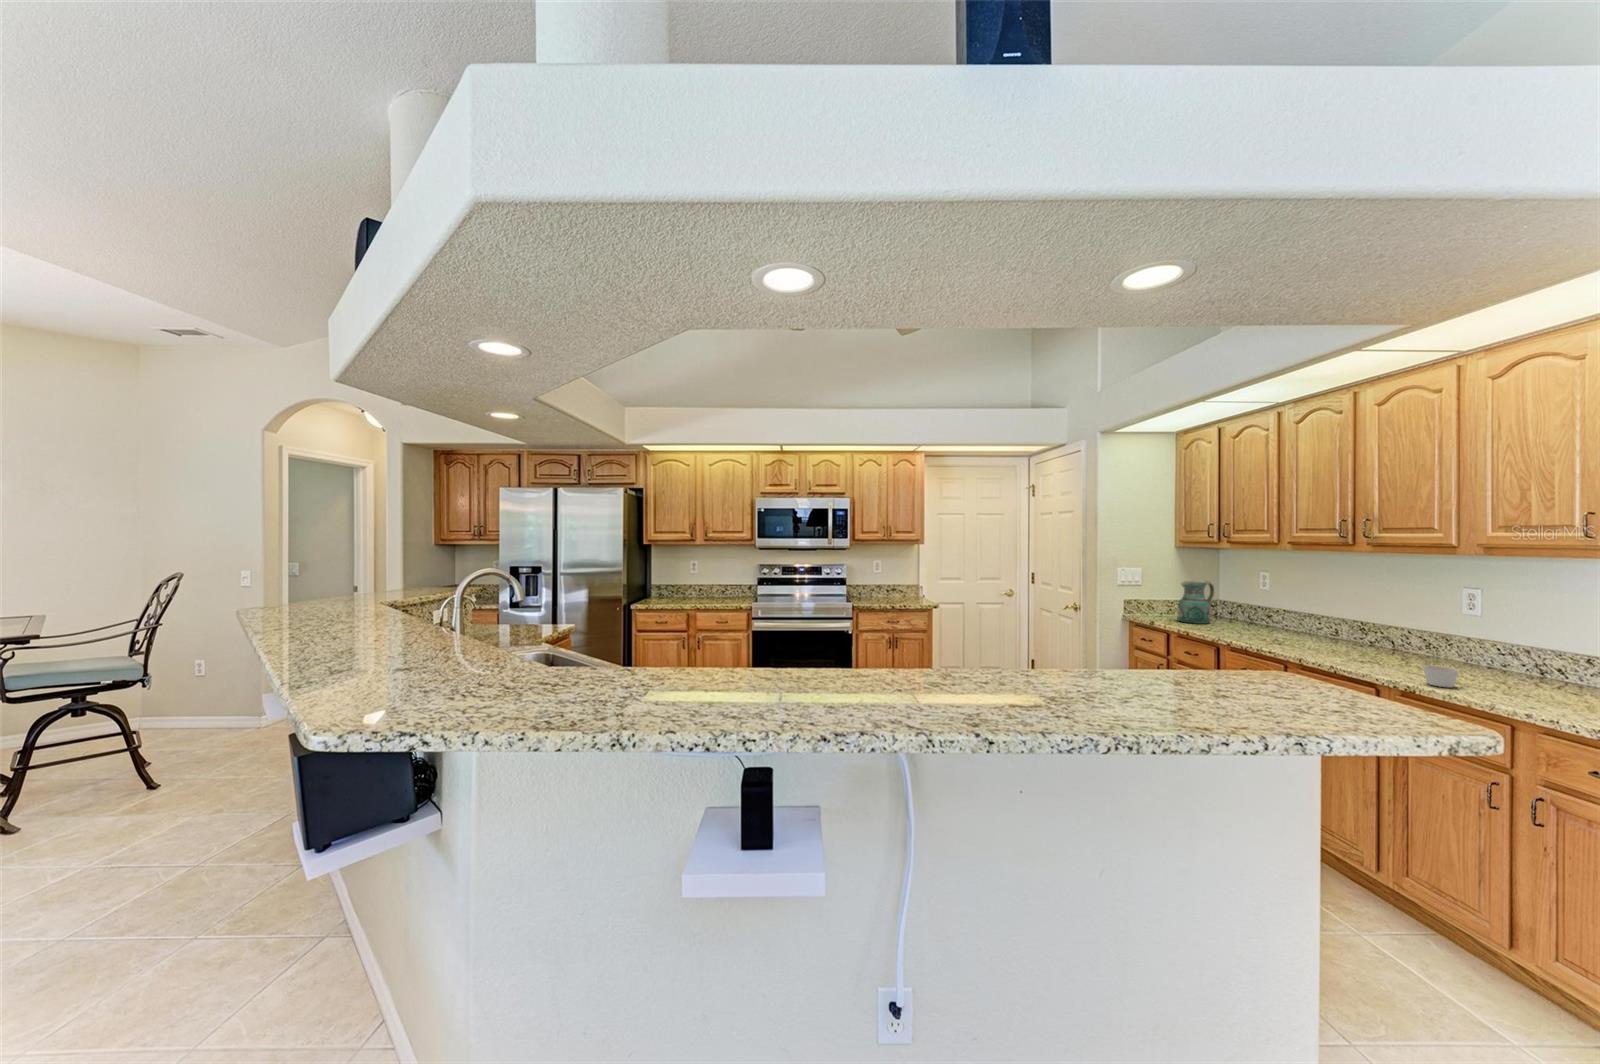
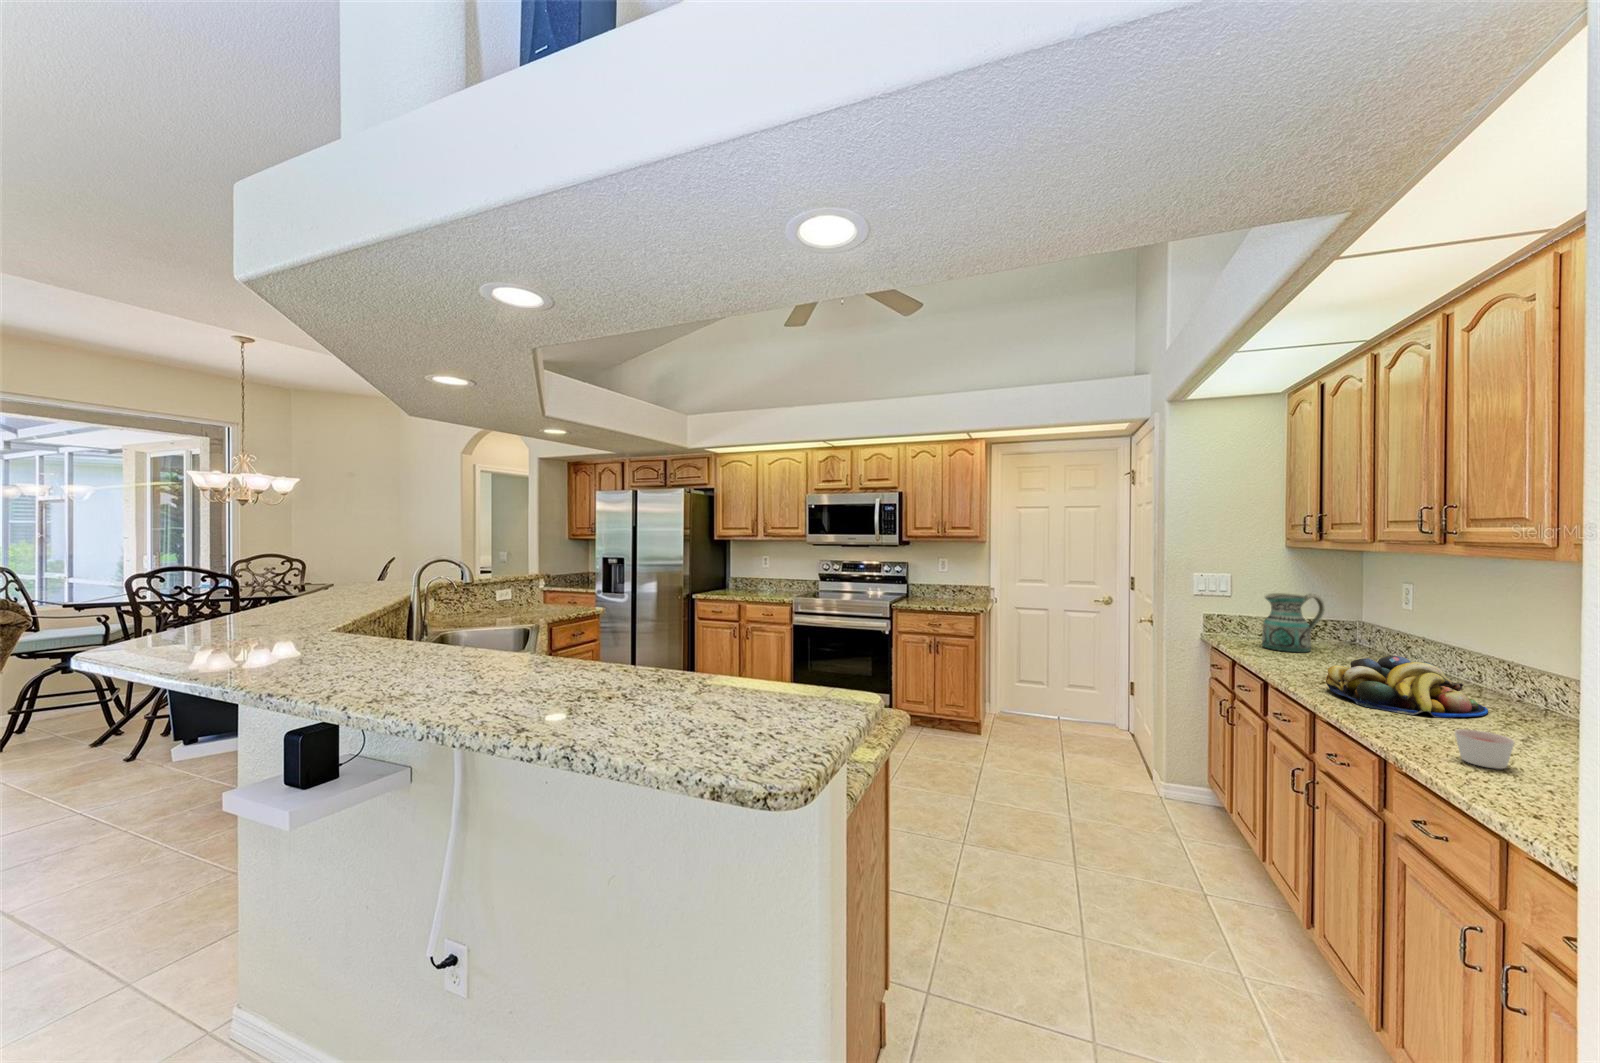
fruit bowl: none [1278,622,1378,660] -> present [1326,656,1488,718]

